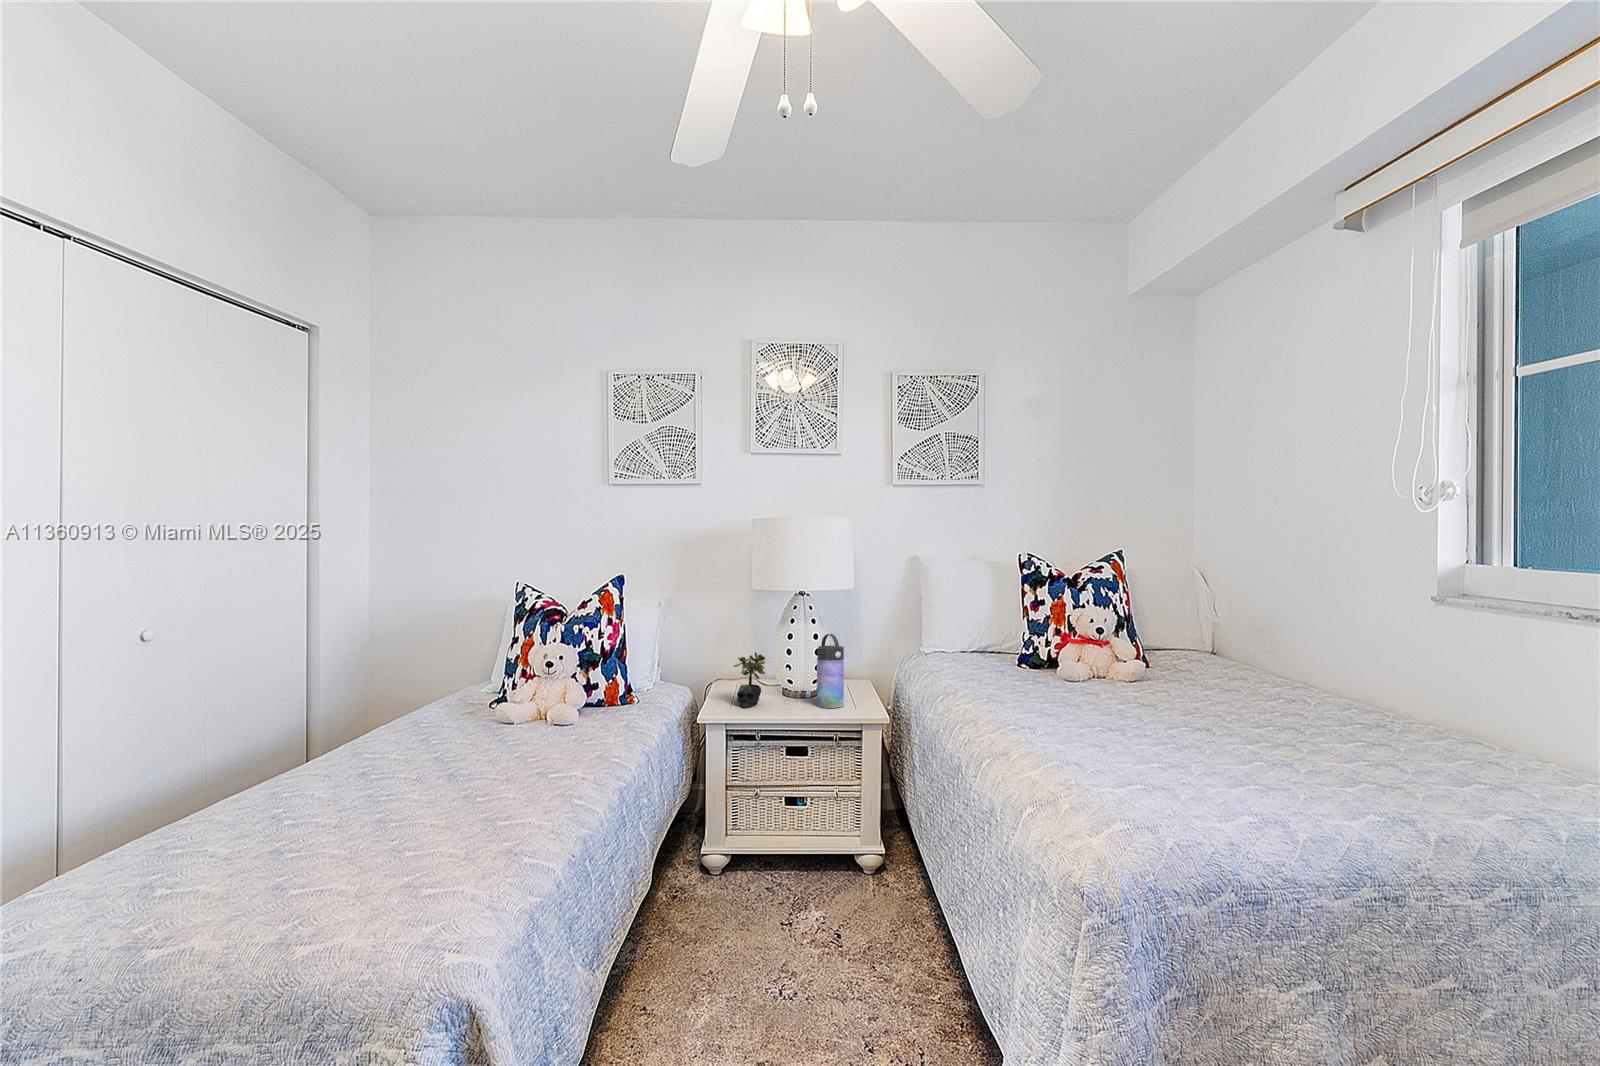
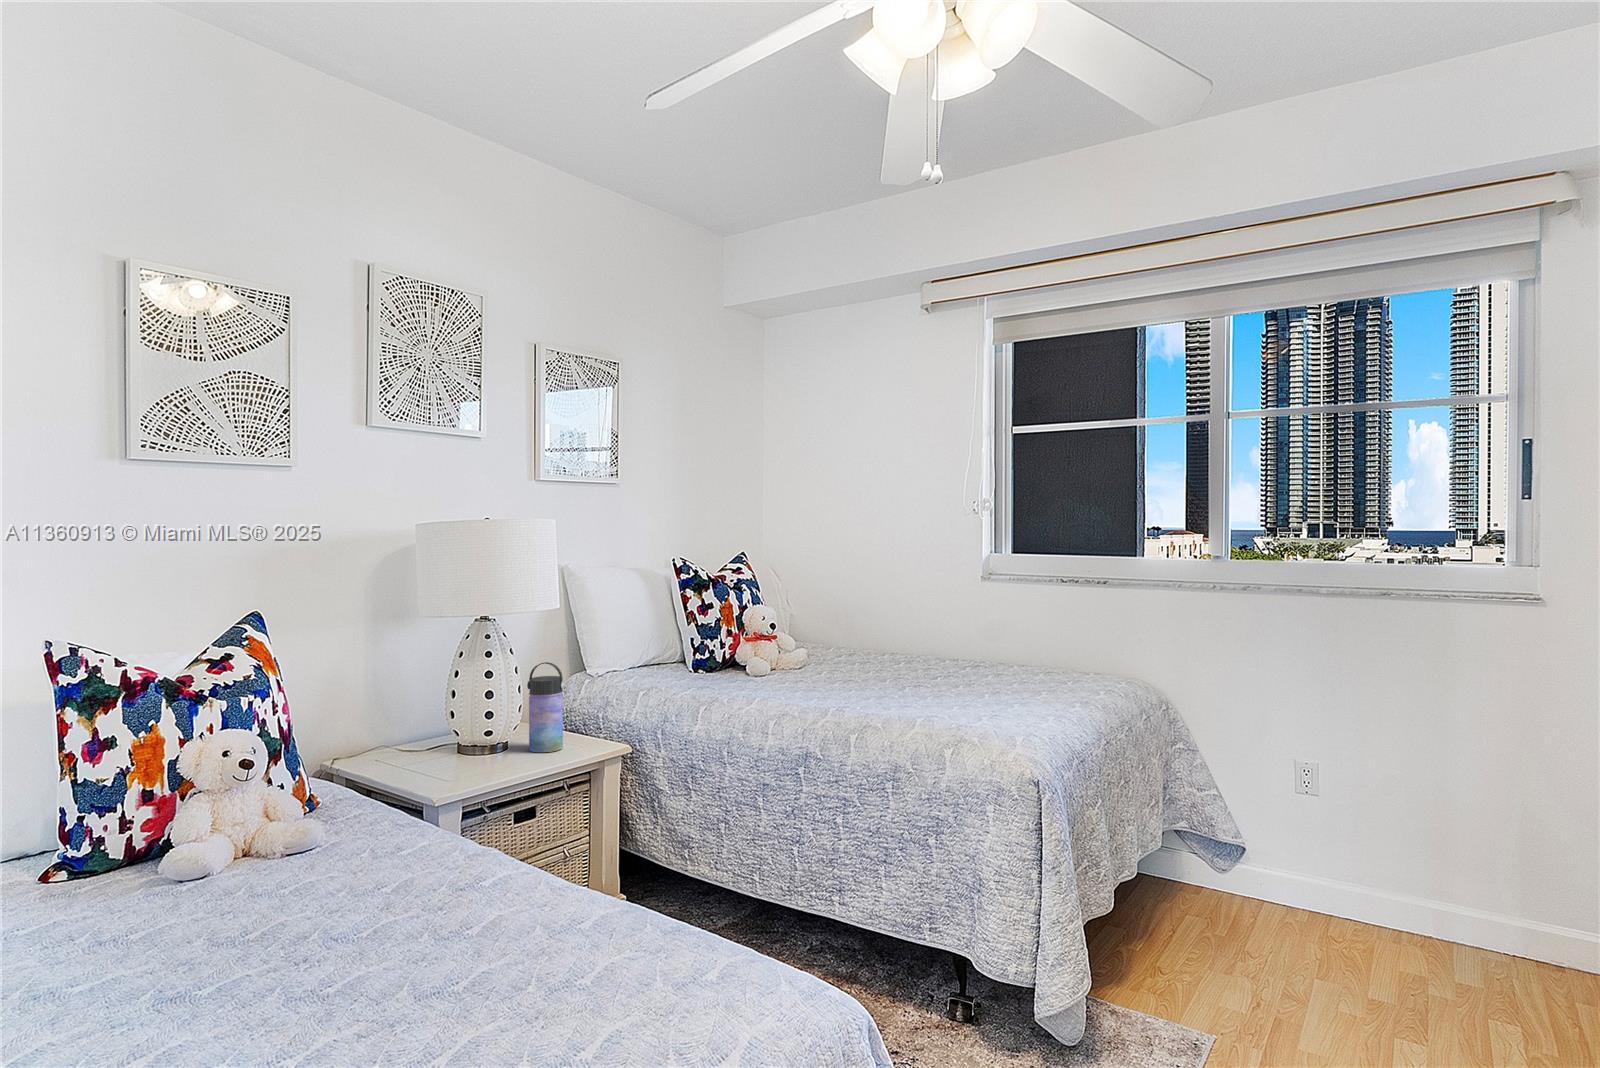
succulent plant: present [734,652,765,708] -> none [436,699,488,775]

